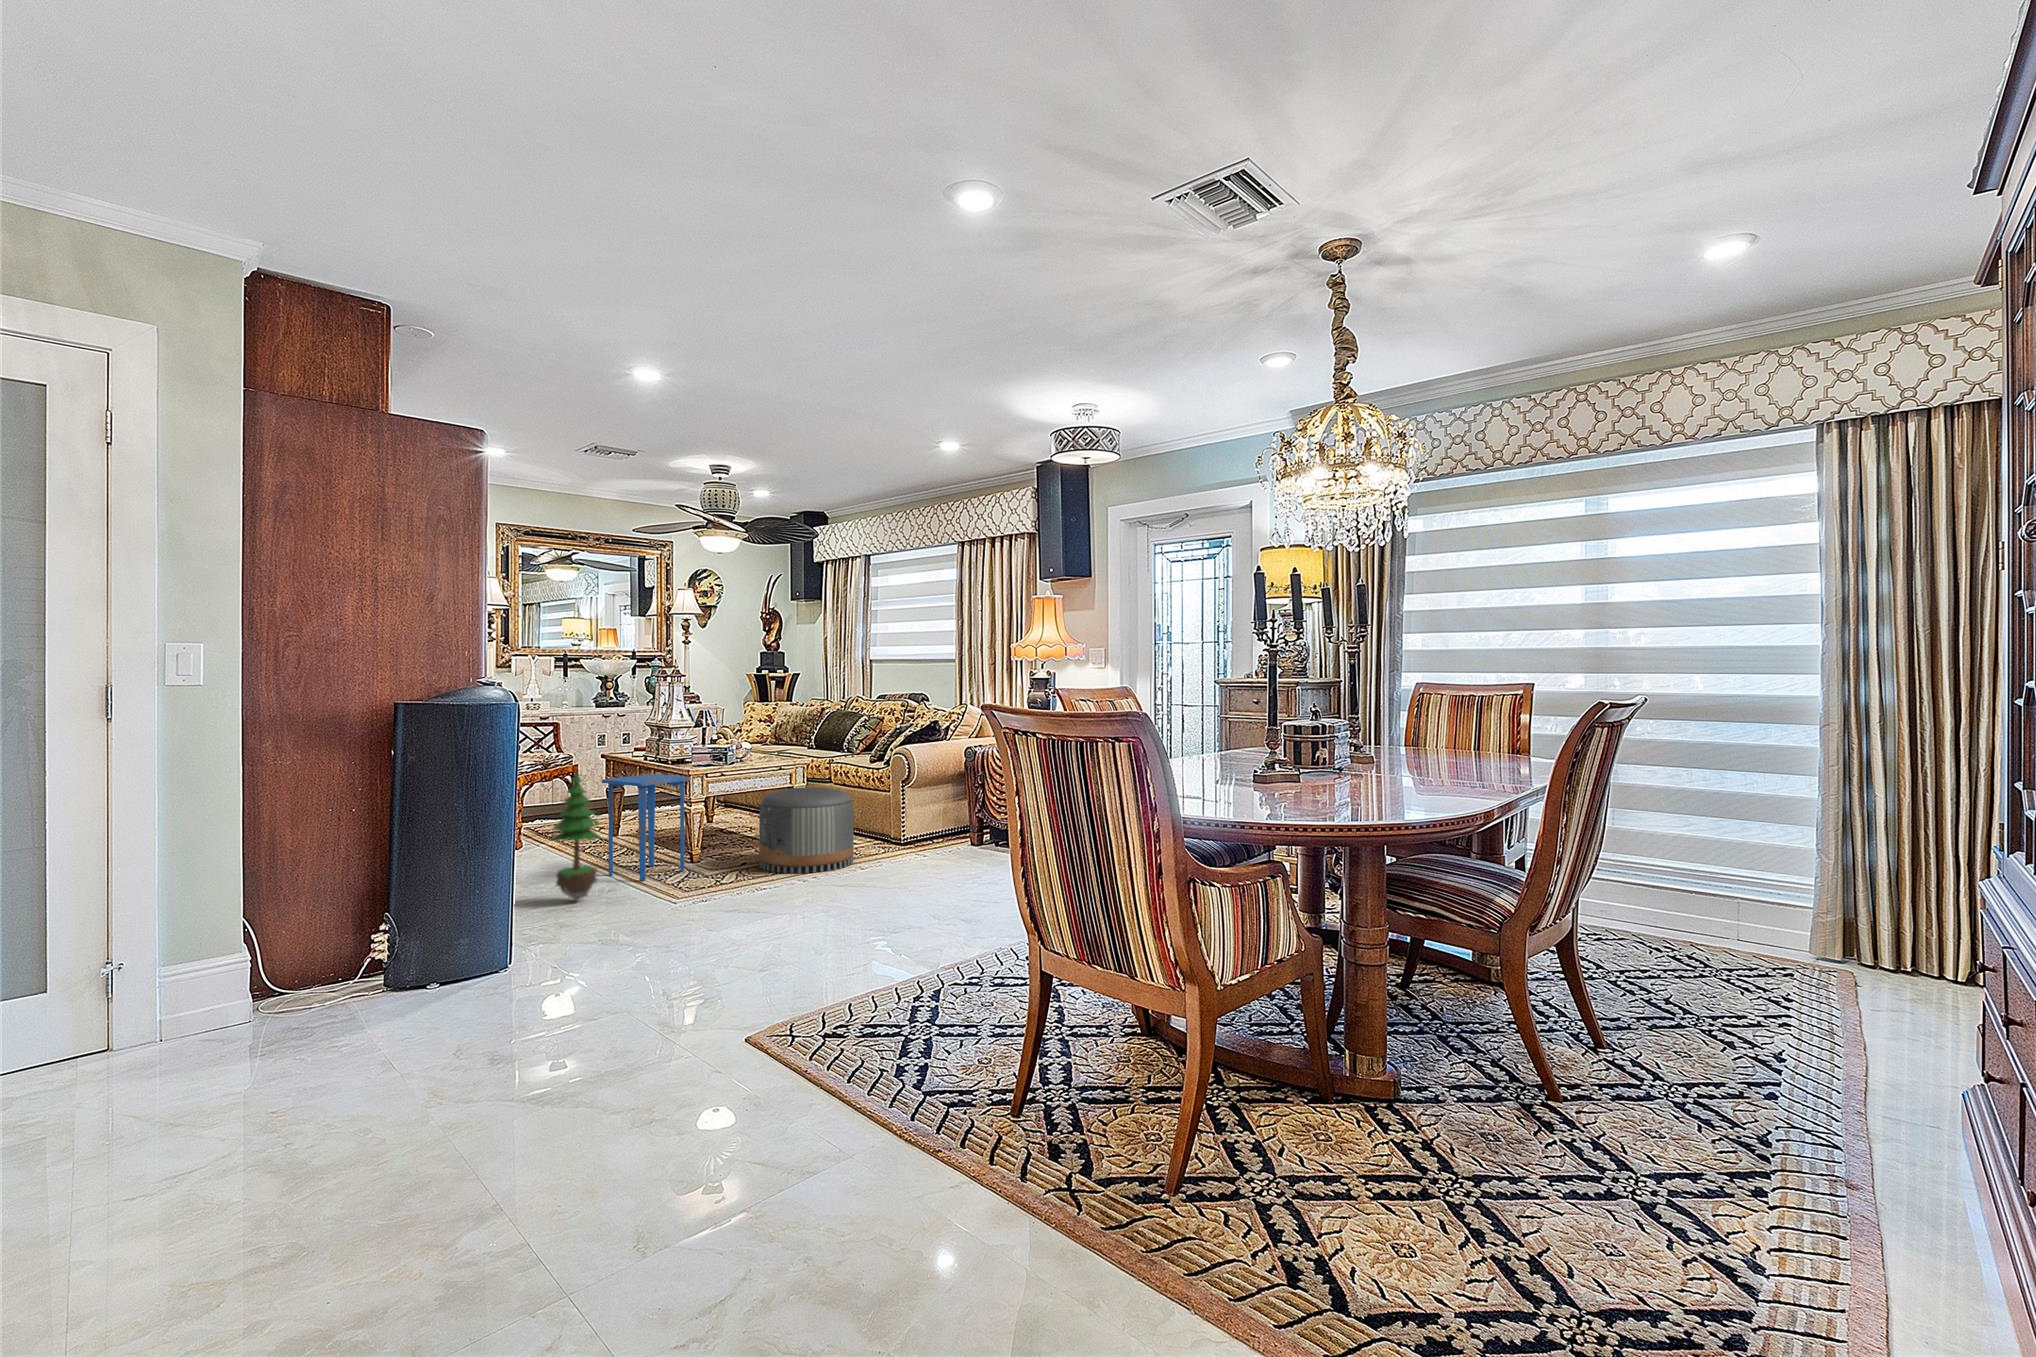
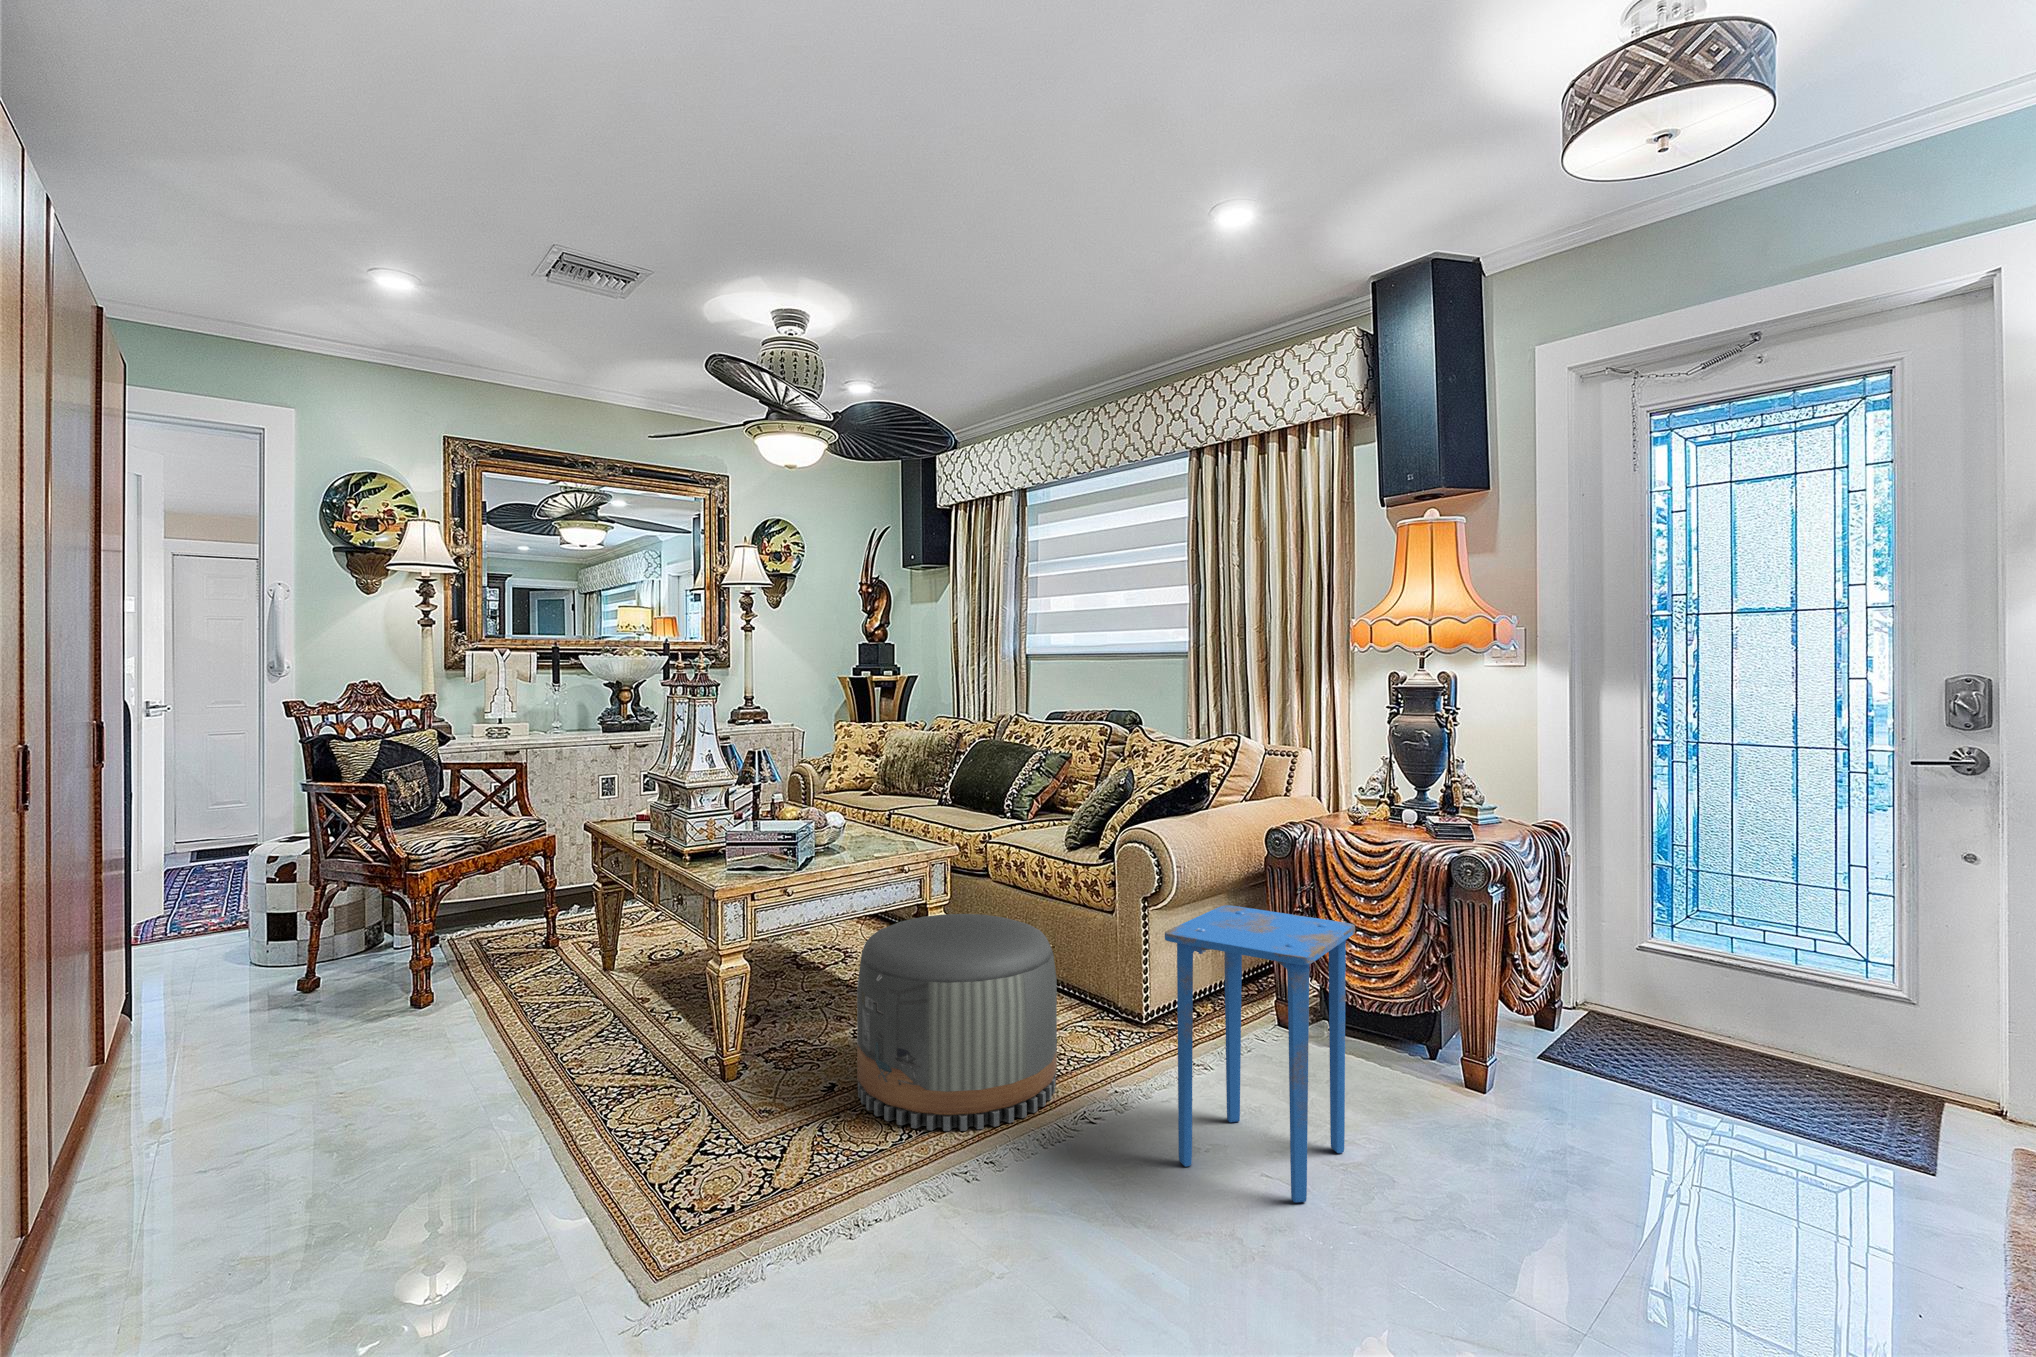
potted tree: present [551,772,600,901] -> none [327,924,470,1261]
side table: present [602,774,690,881] -> present [1165,905,1355,1202]

